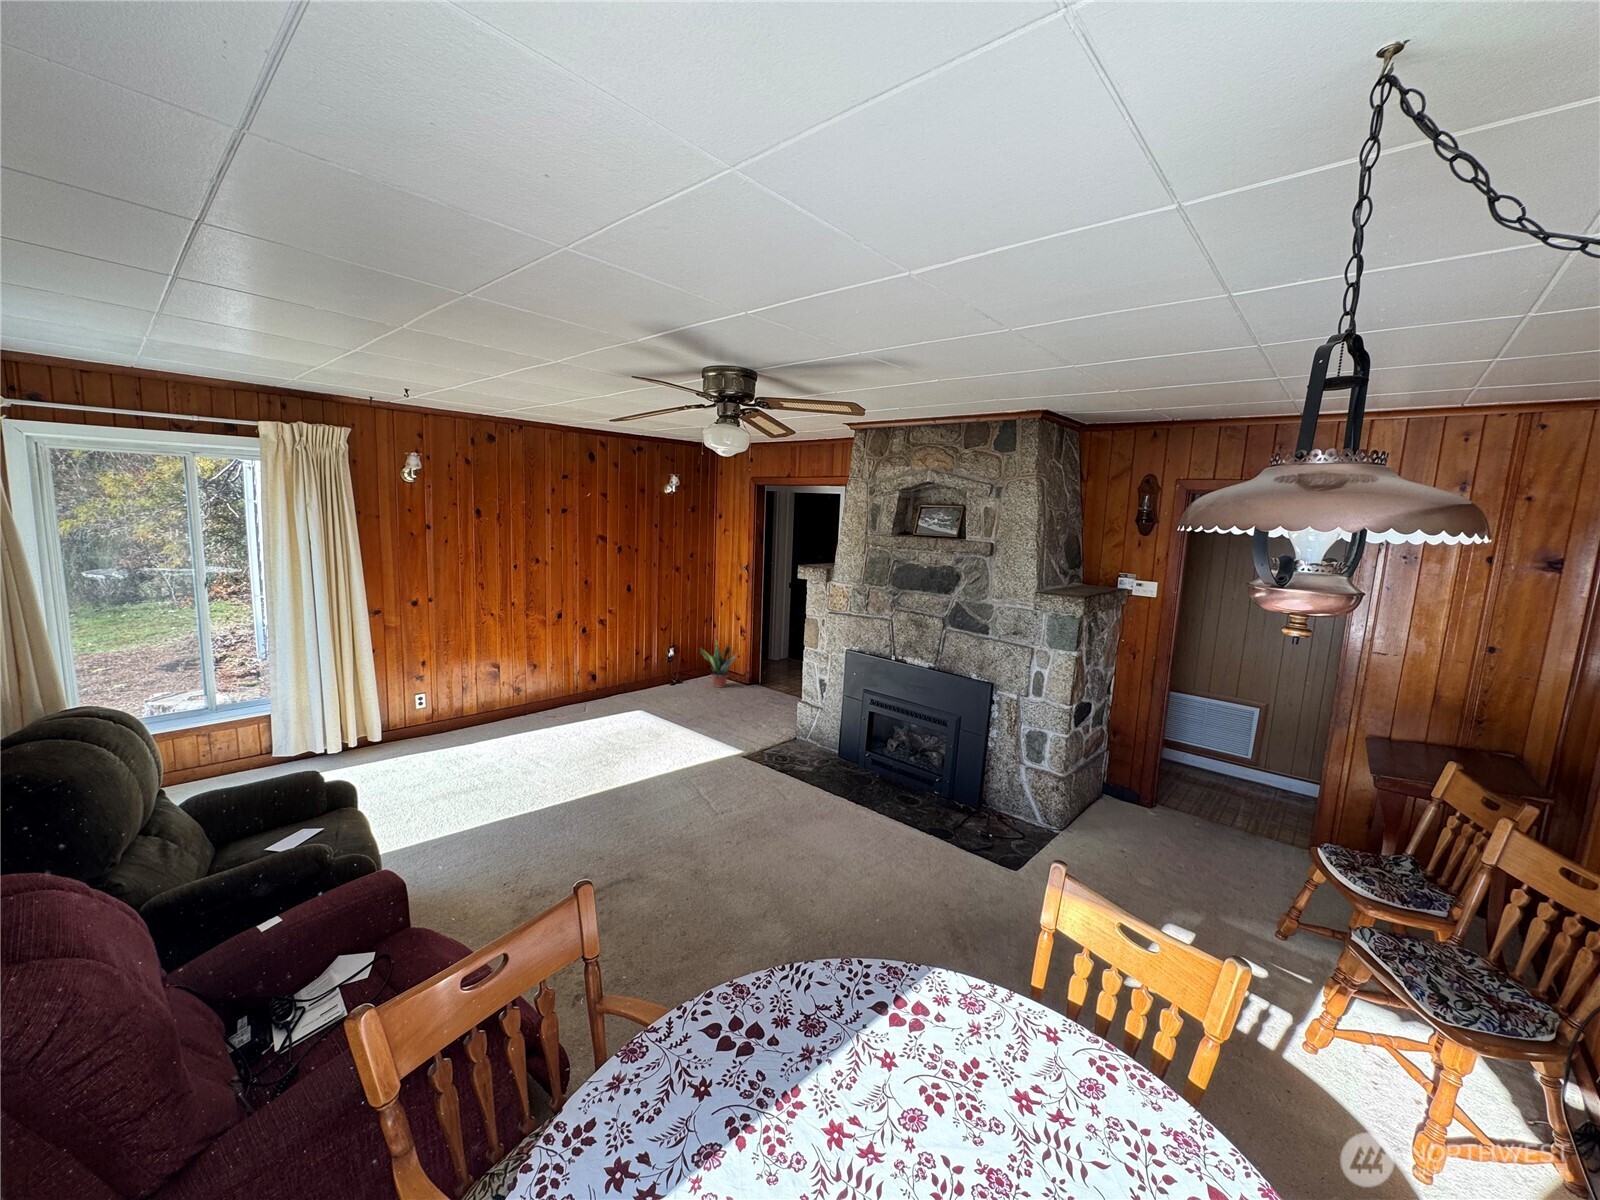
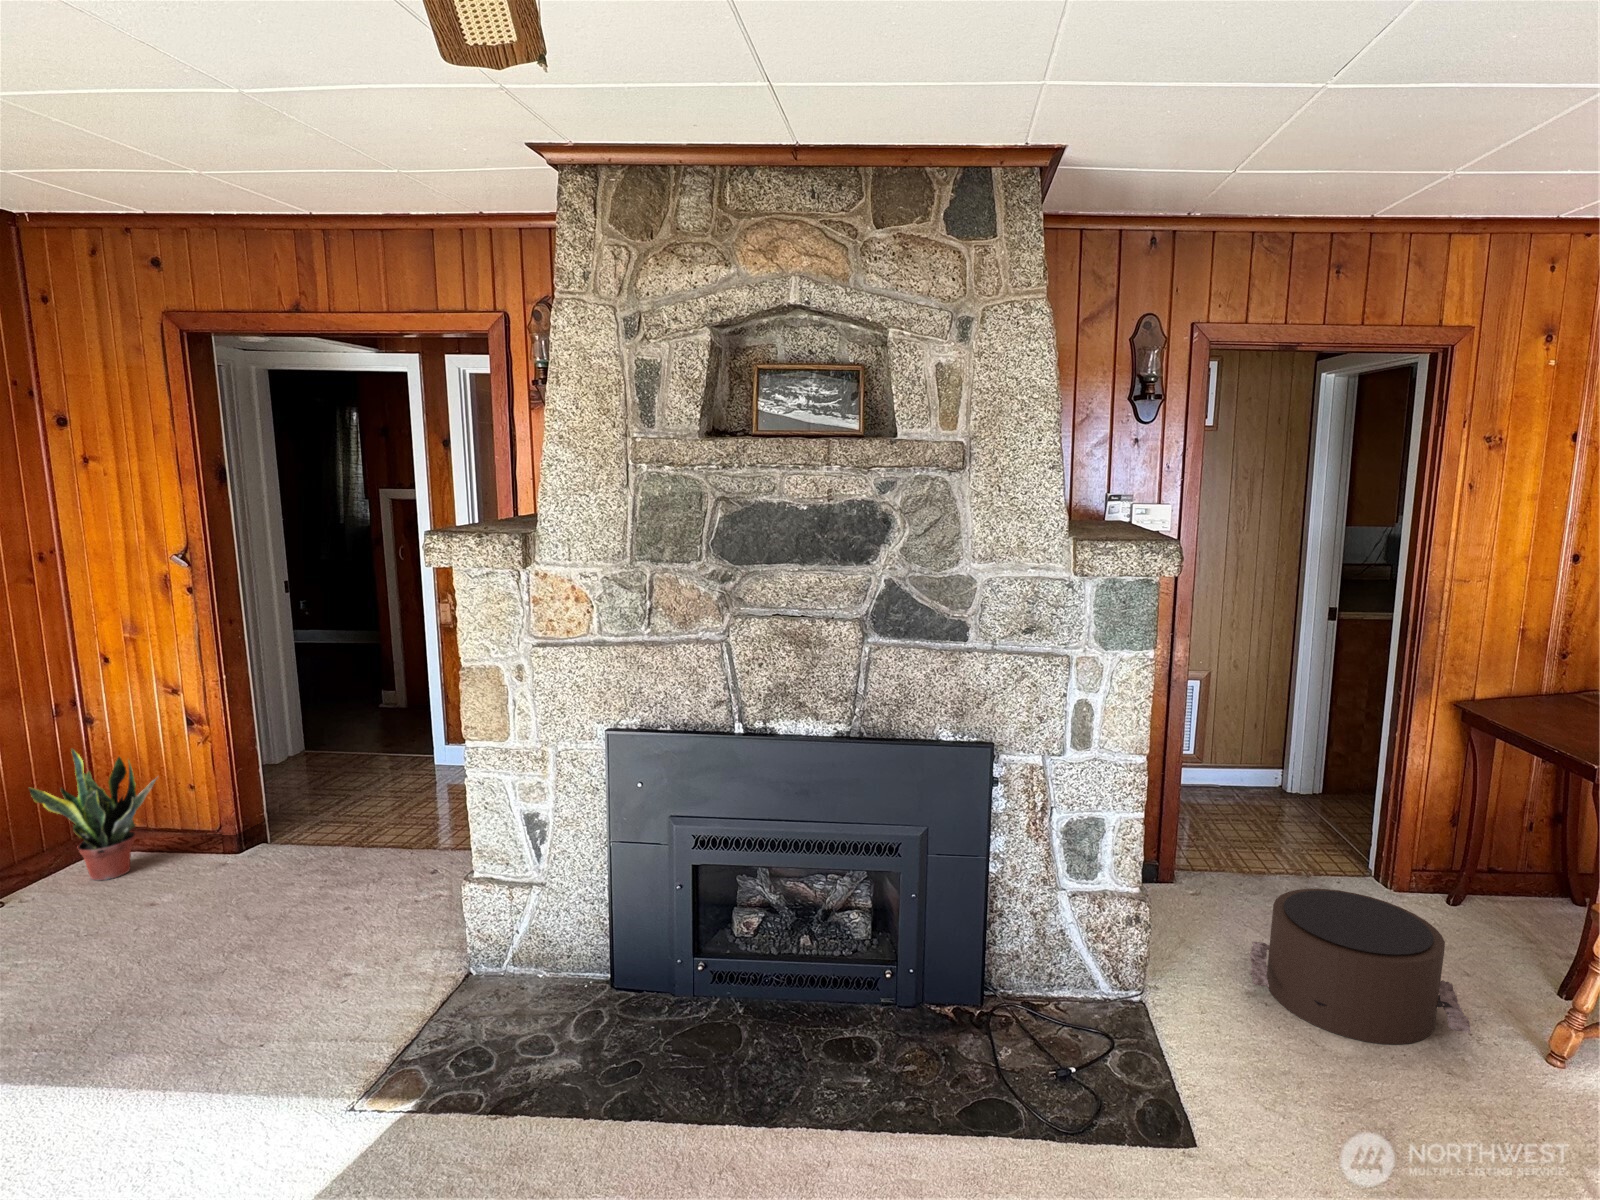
pouf: none [1118,809,1250,897] -> present [1250,889,1471,1044]

